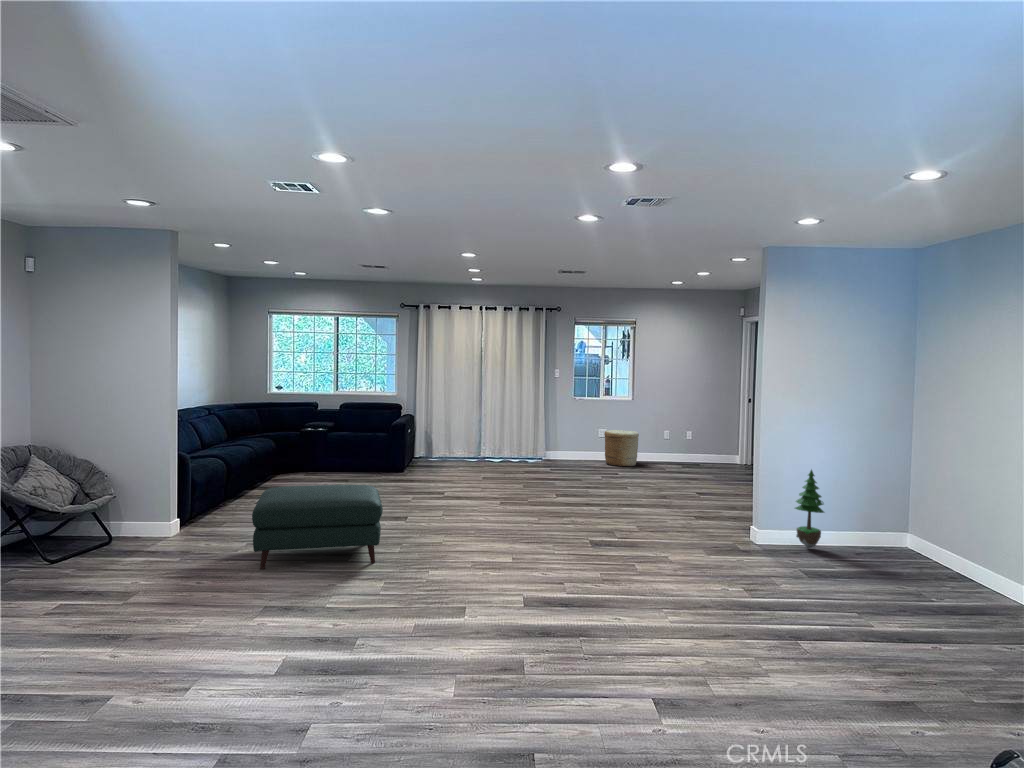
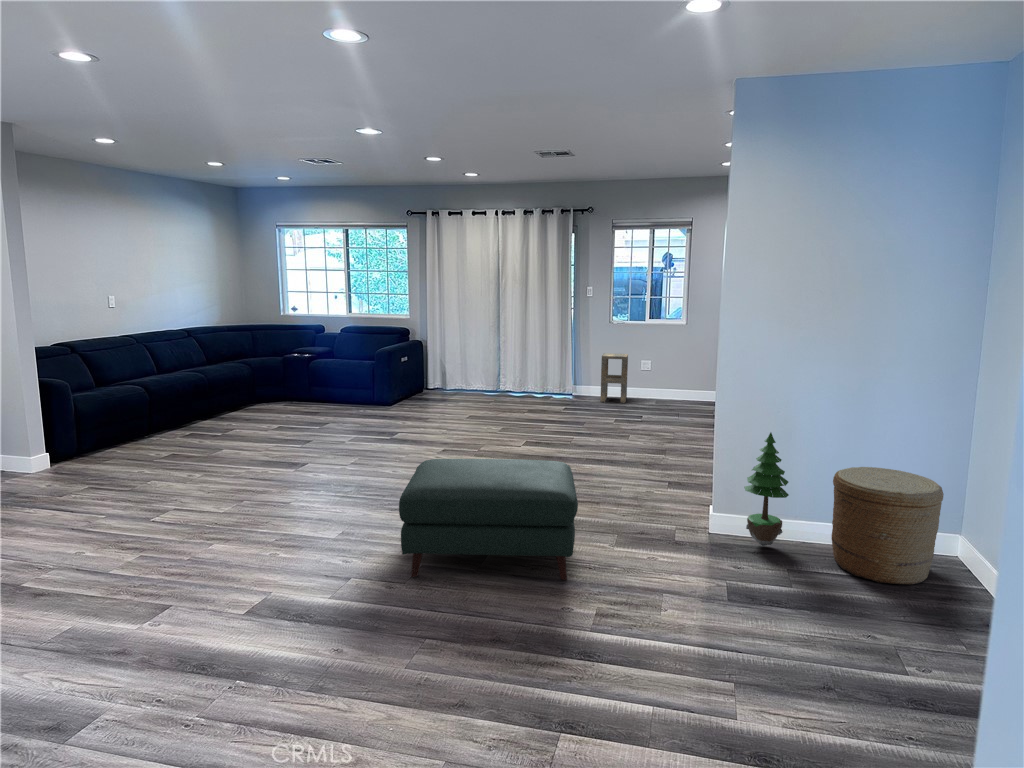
side table: none [568,424,592,464] -> present [601,353,628,403]
woven basket: present [604,430,639,466] -> present [831,467,944,585]
ottoman: present [252,485,383,569] -> present [399,459,578,580]

